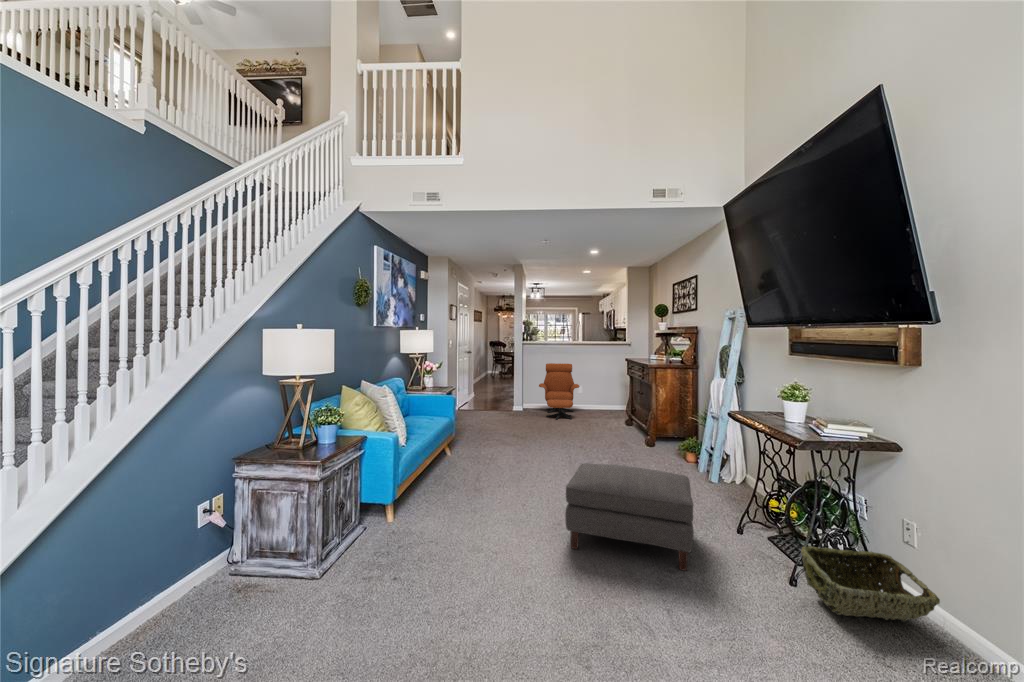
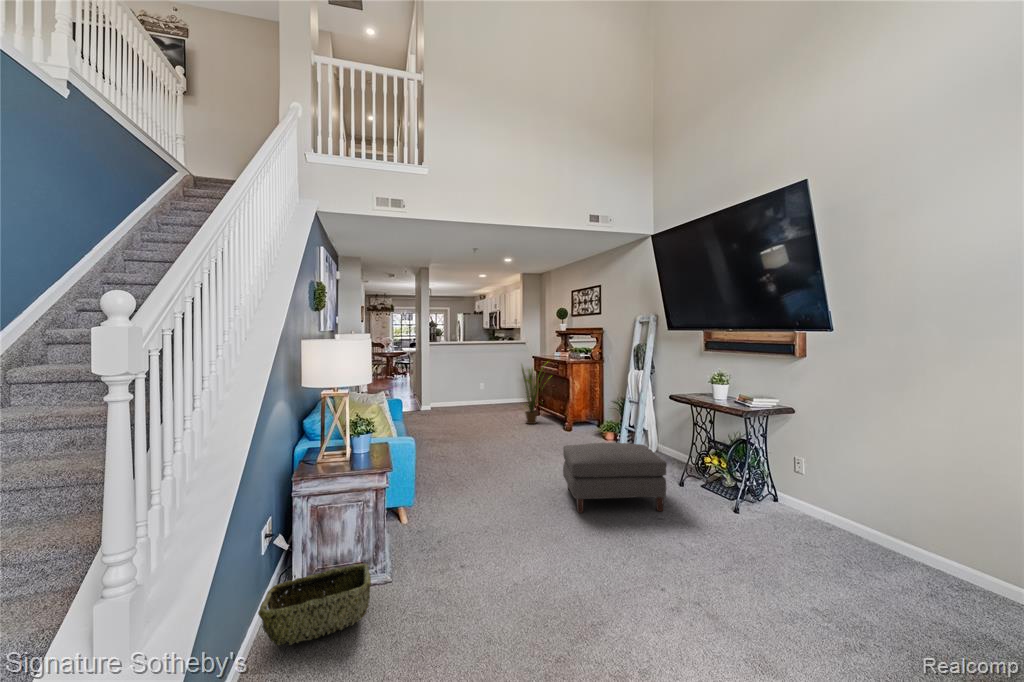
lounge chair: present [539,363,580,420] -> none [449,363,487,417]
house plant: none [598,364,638,434] -> present [522,362,548,424]
woven basket: present [801,546,940,622] -> present [258,564,371,645]

